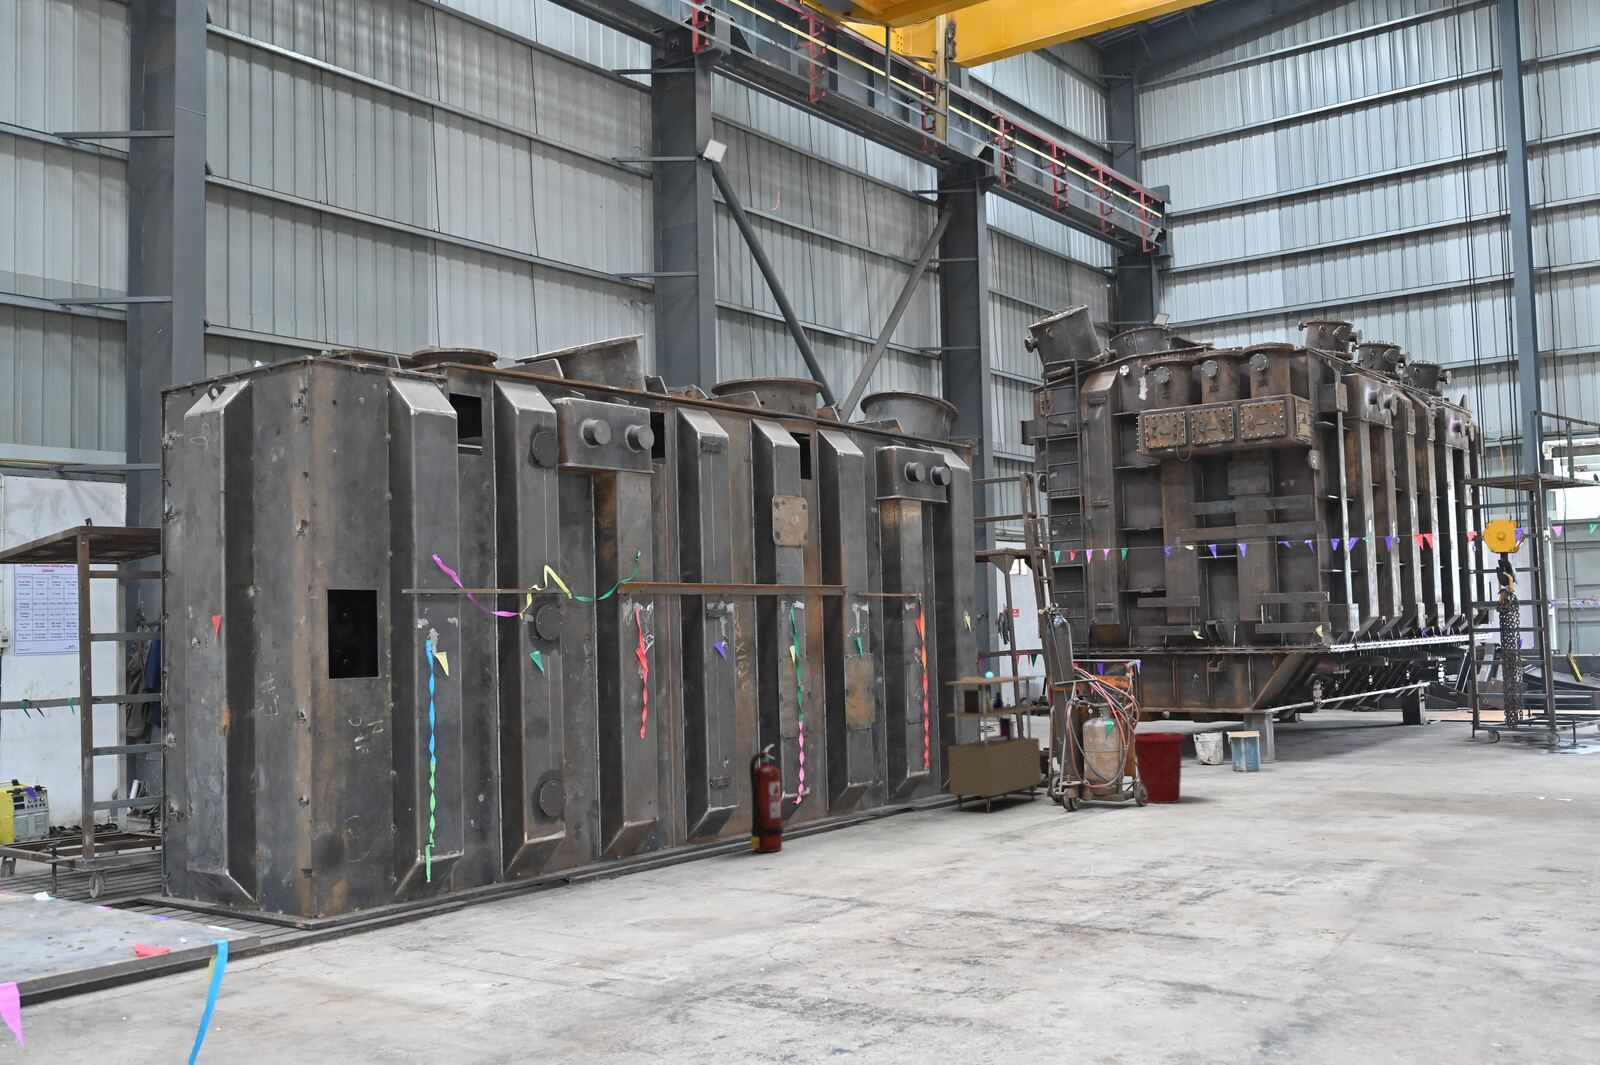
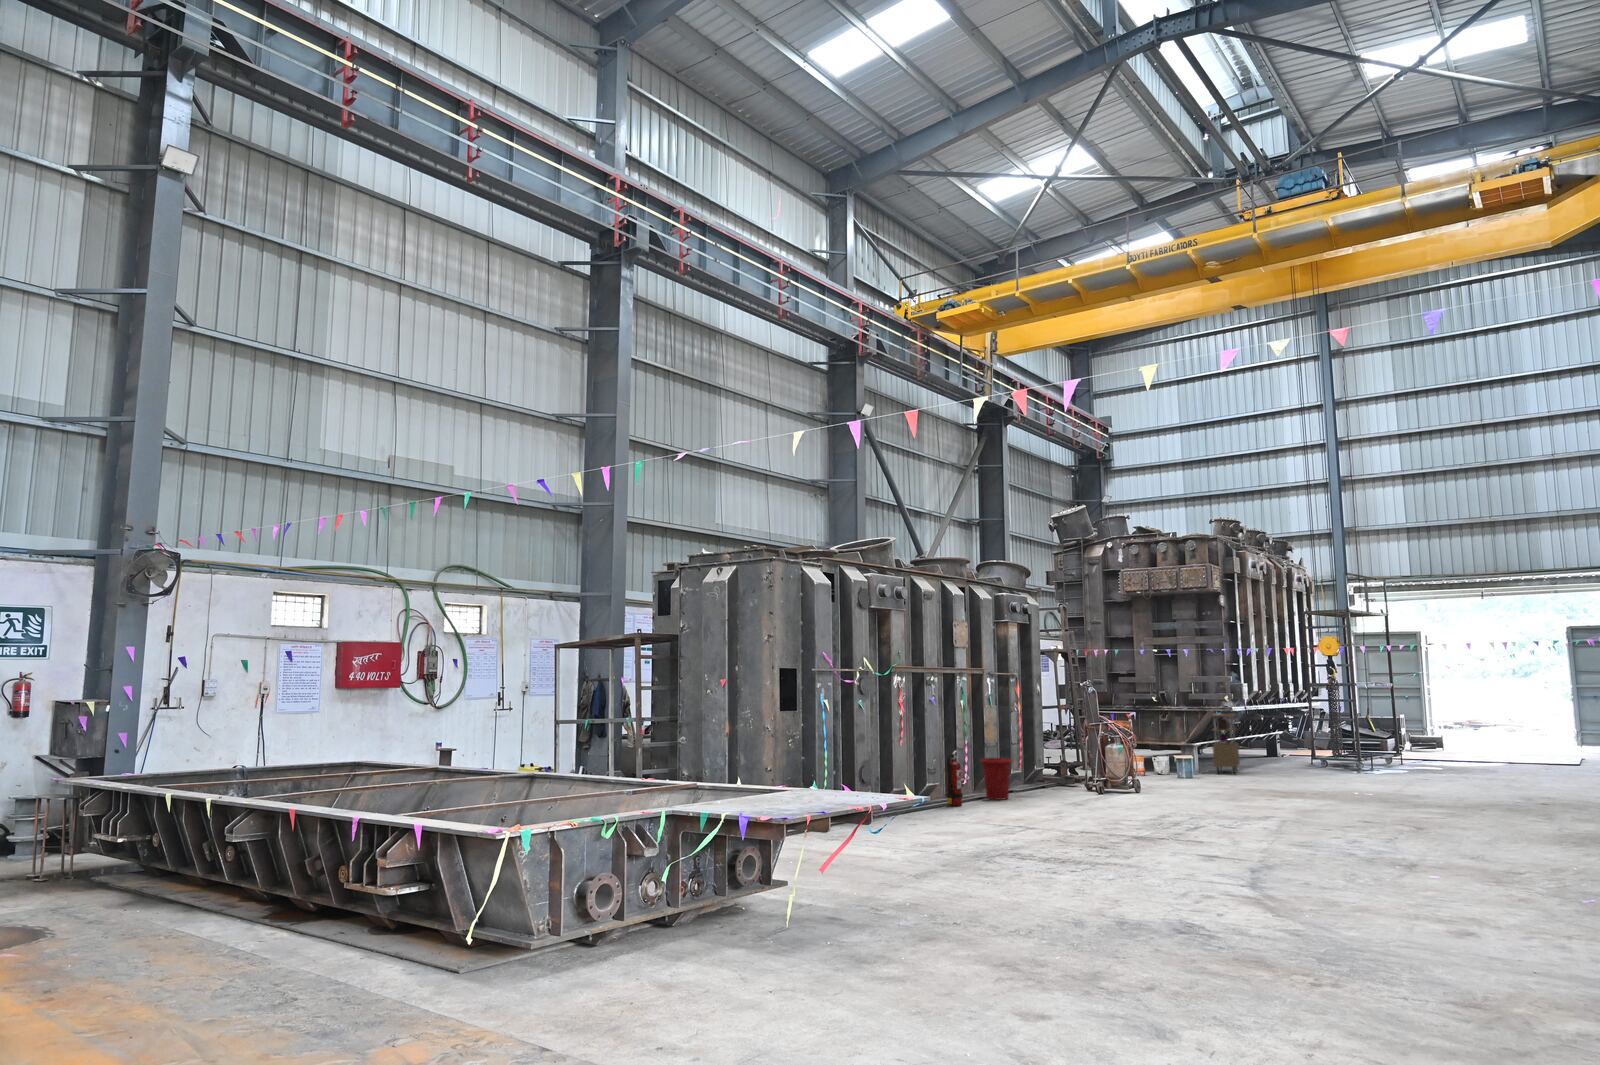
shelving unit: present [946,672,1041,812] -> present [1212,713,1240,774]
waste bin: present [1134,732,1187,803] -> present [980,758,1012,800]

